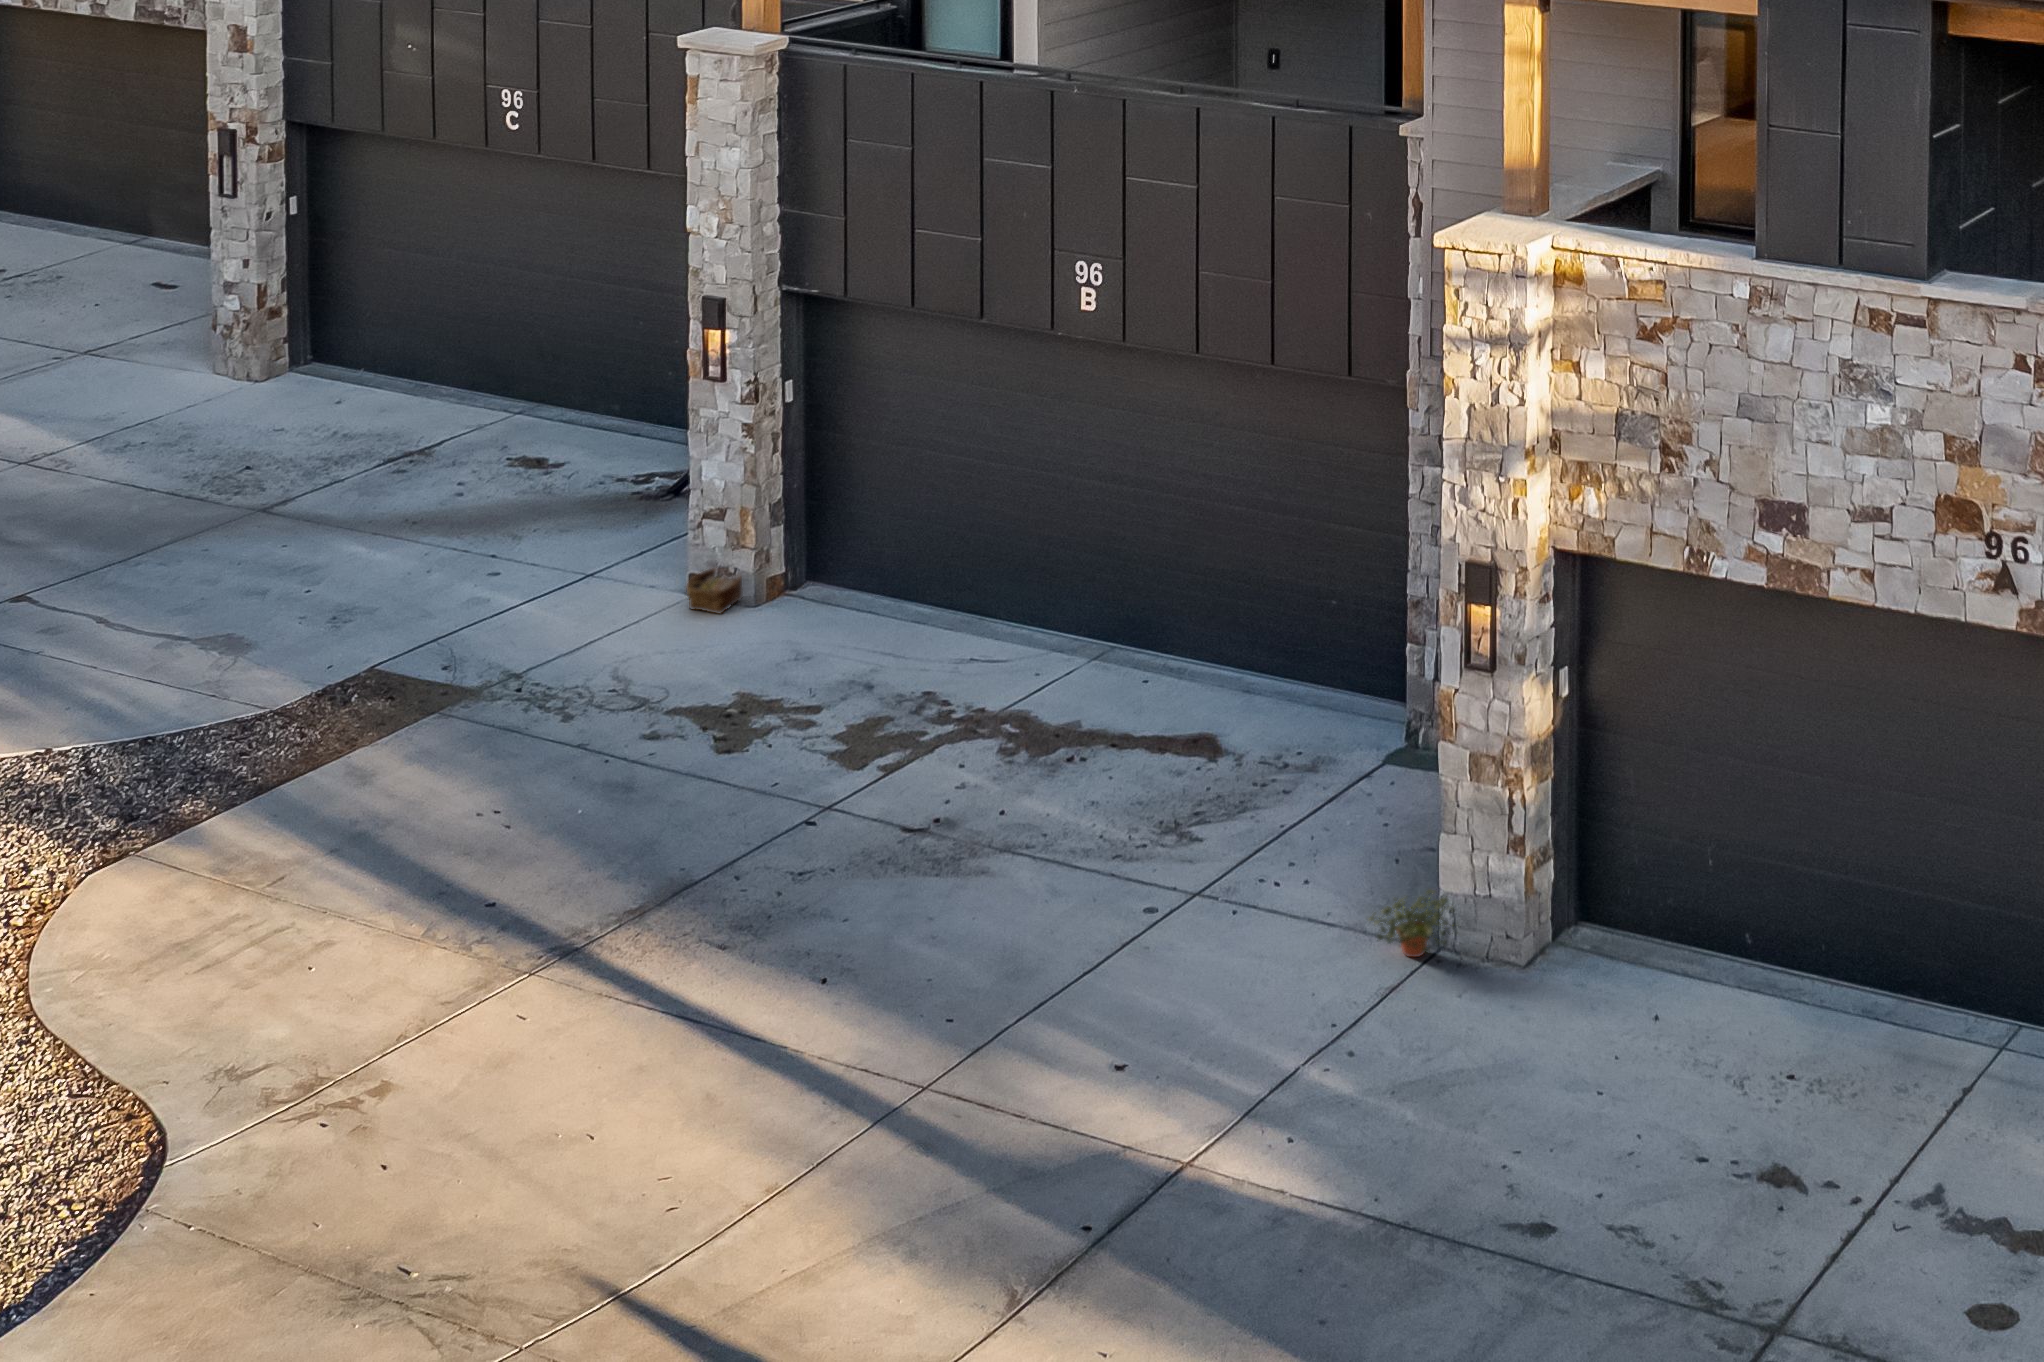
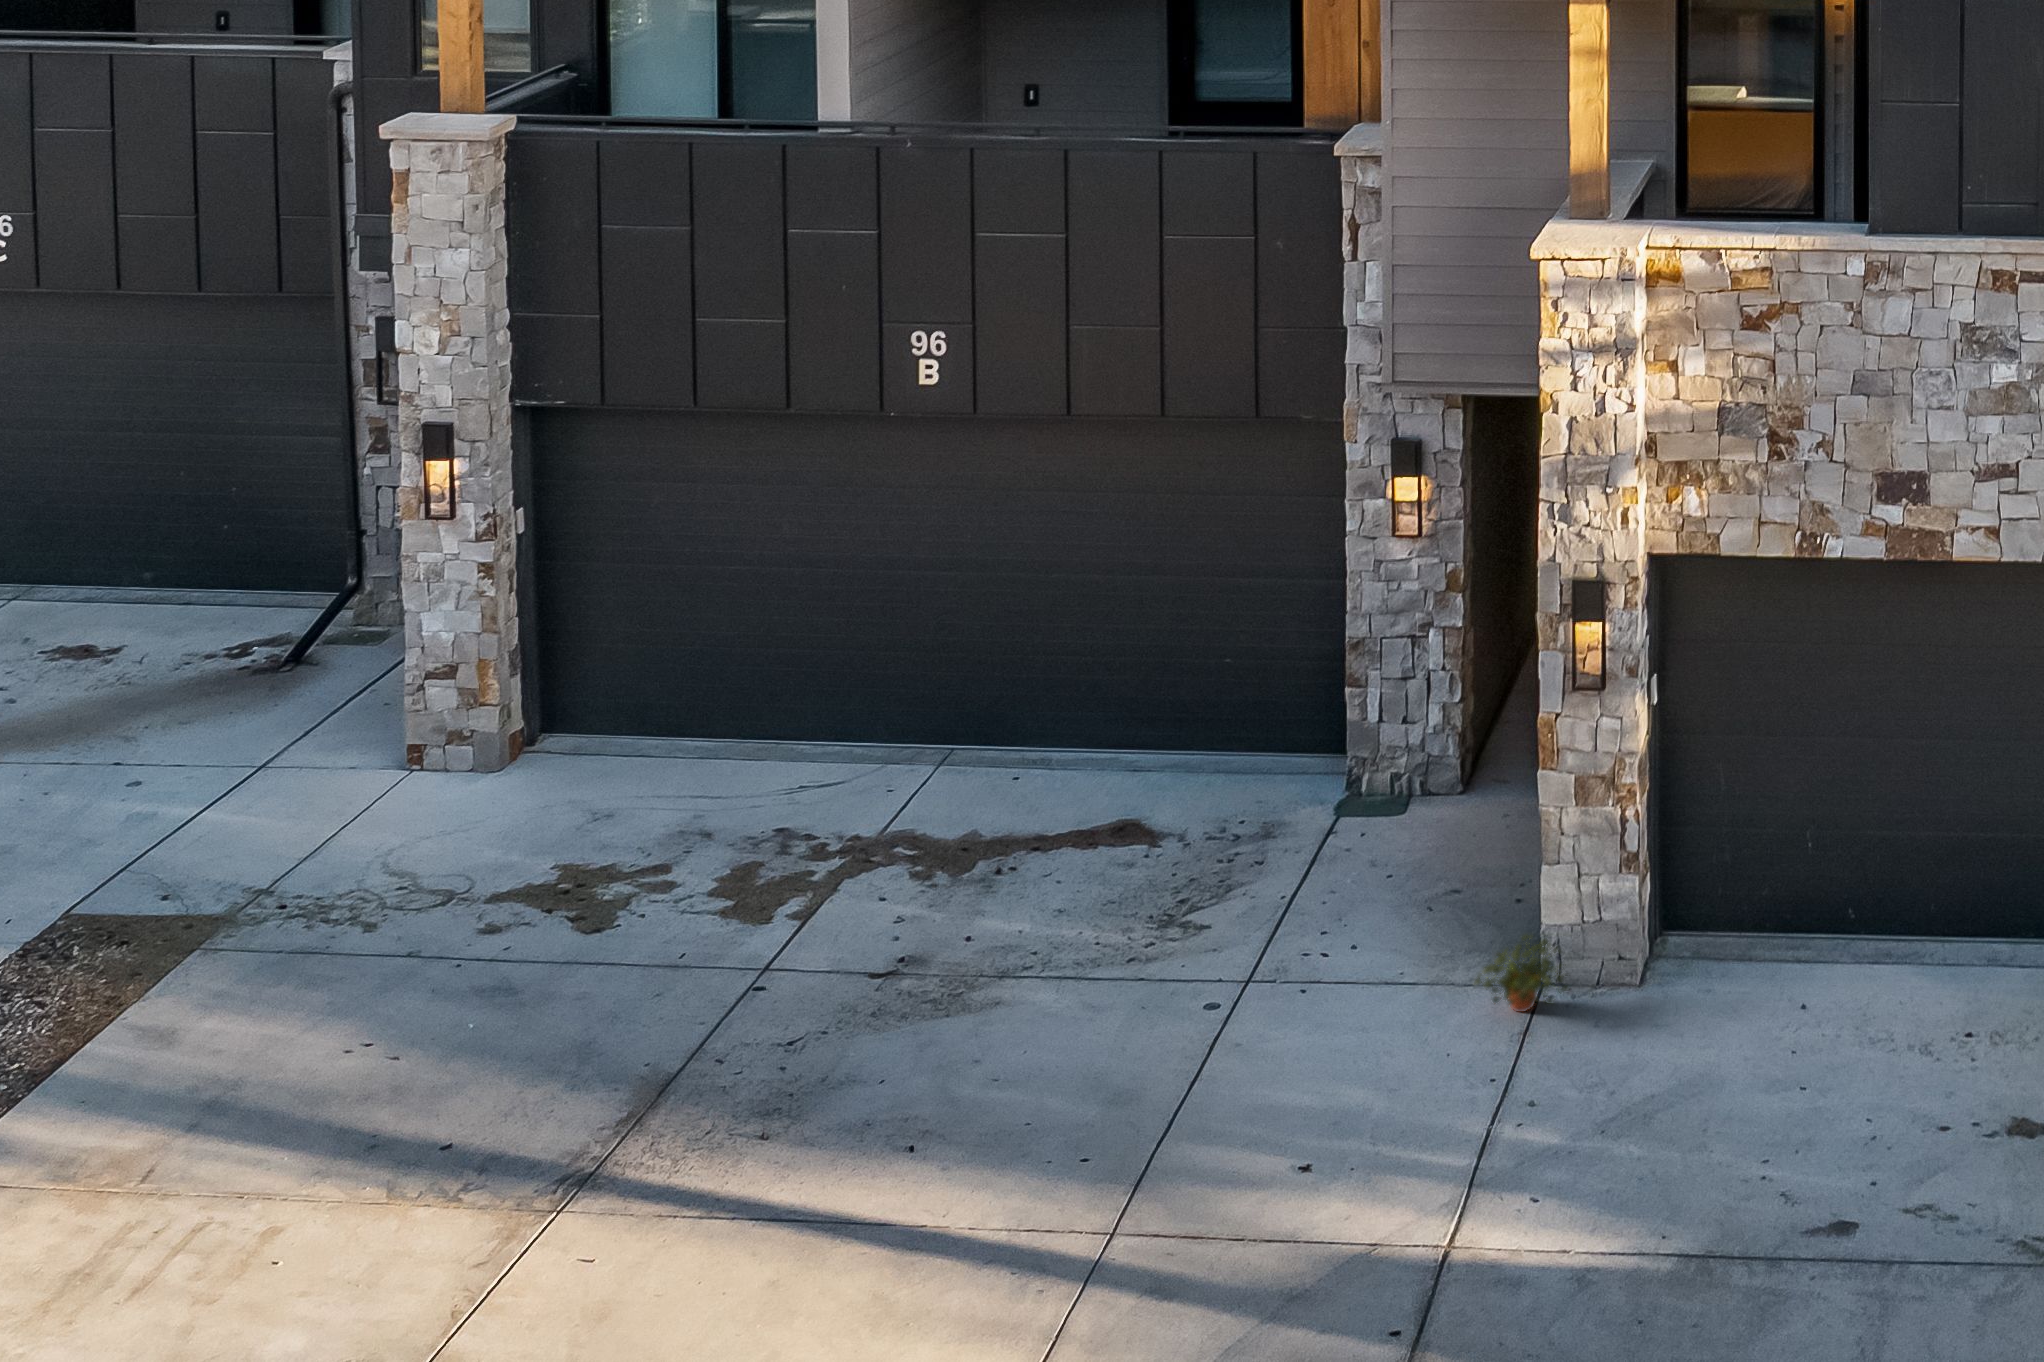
woven basket: present [686,568,743,614] -> none [410,729,478,798]

